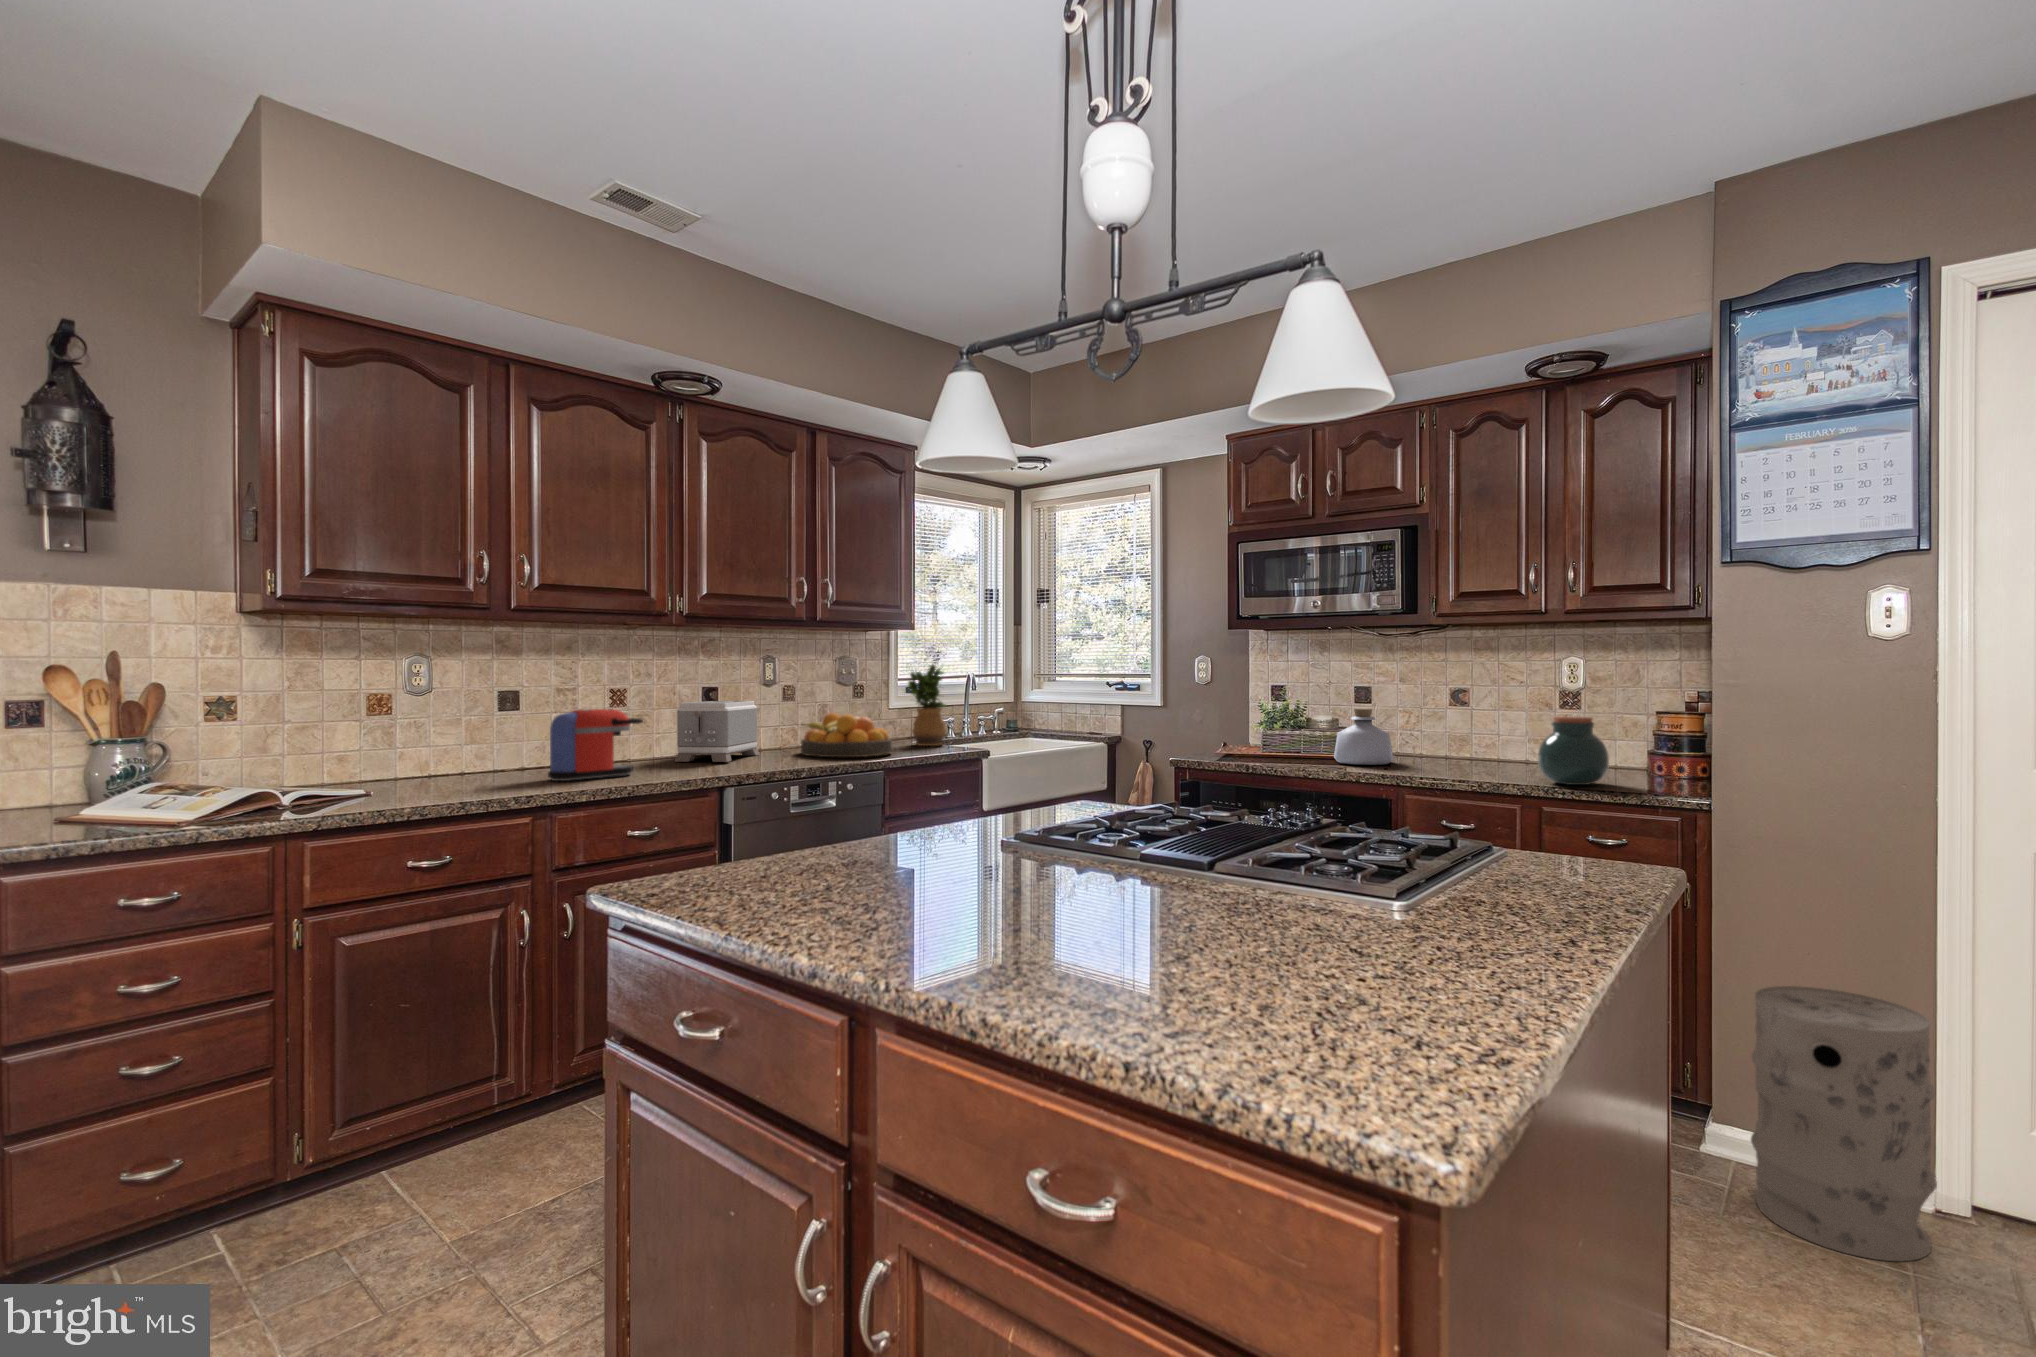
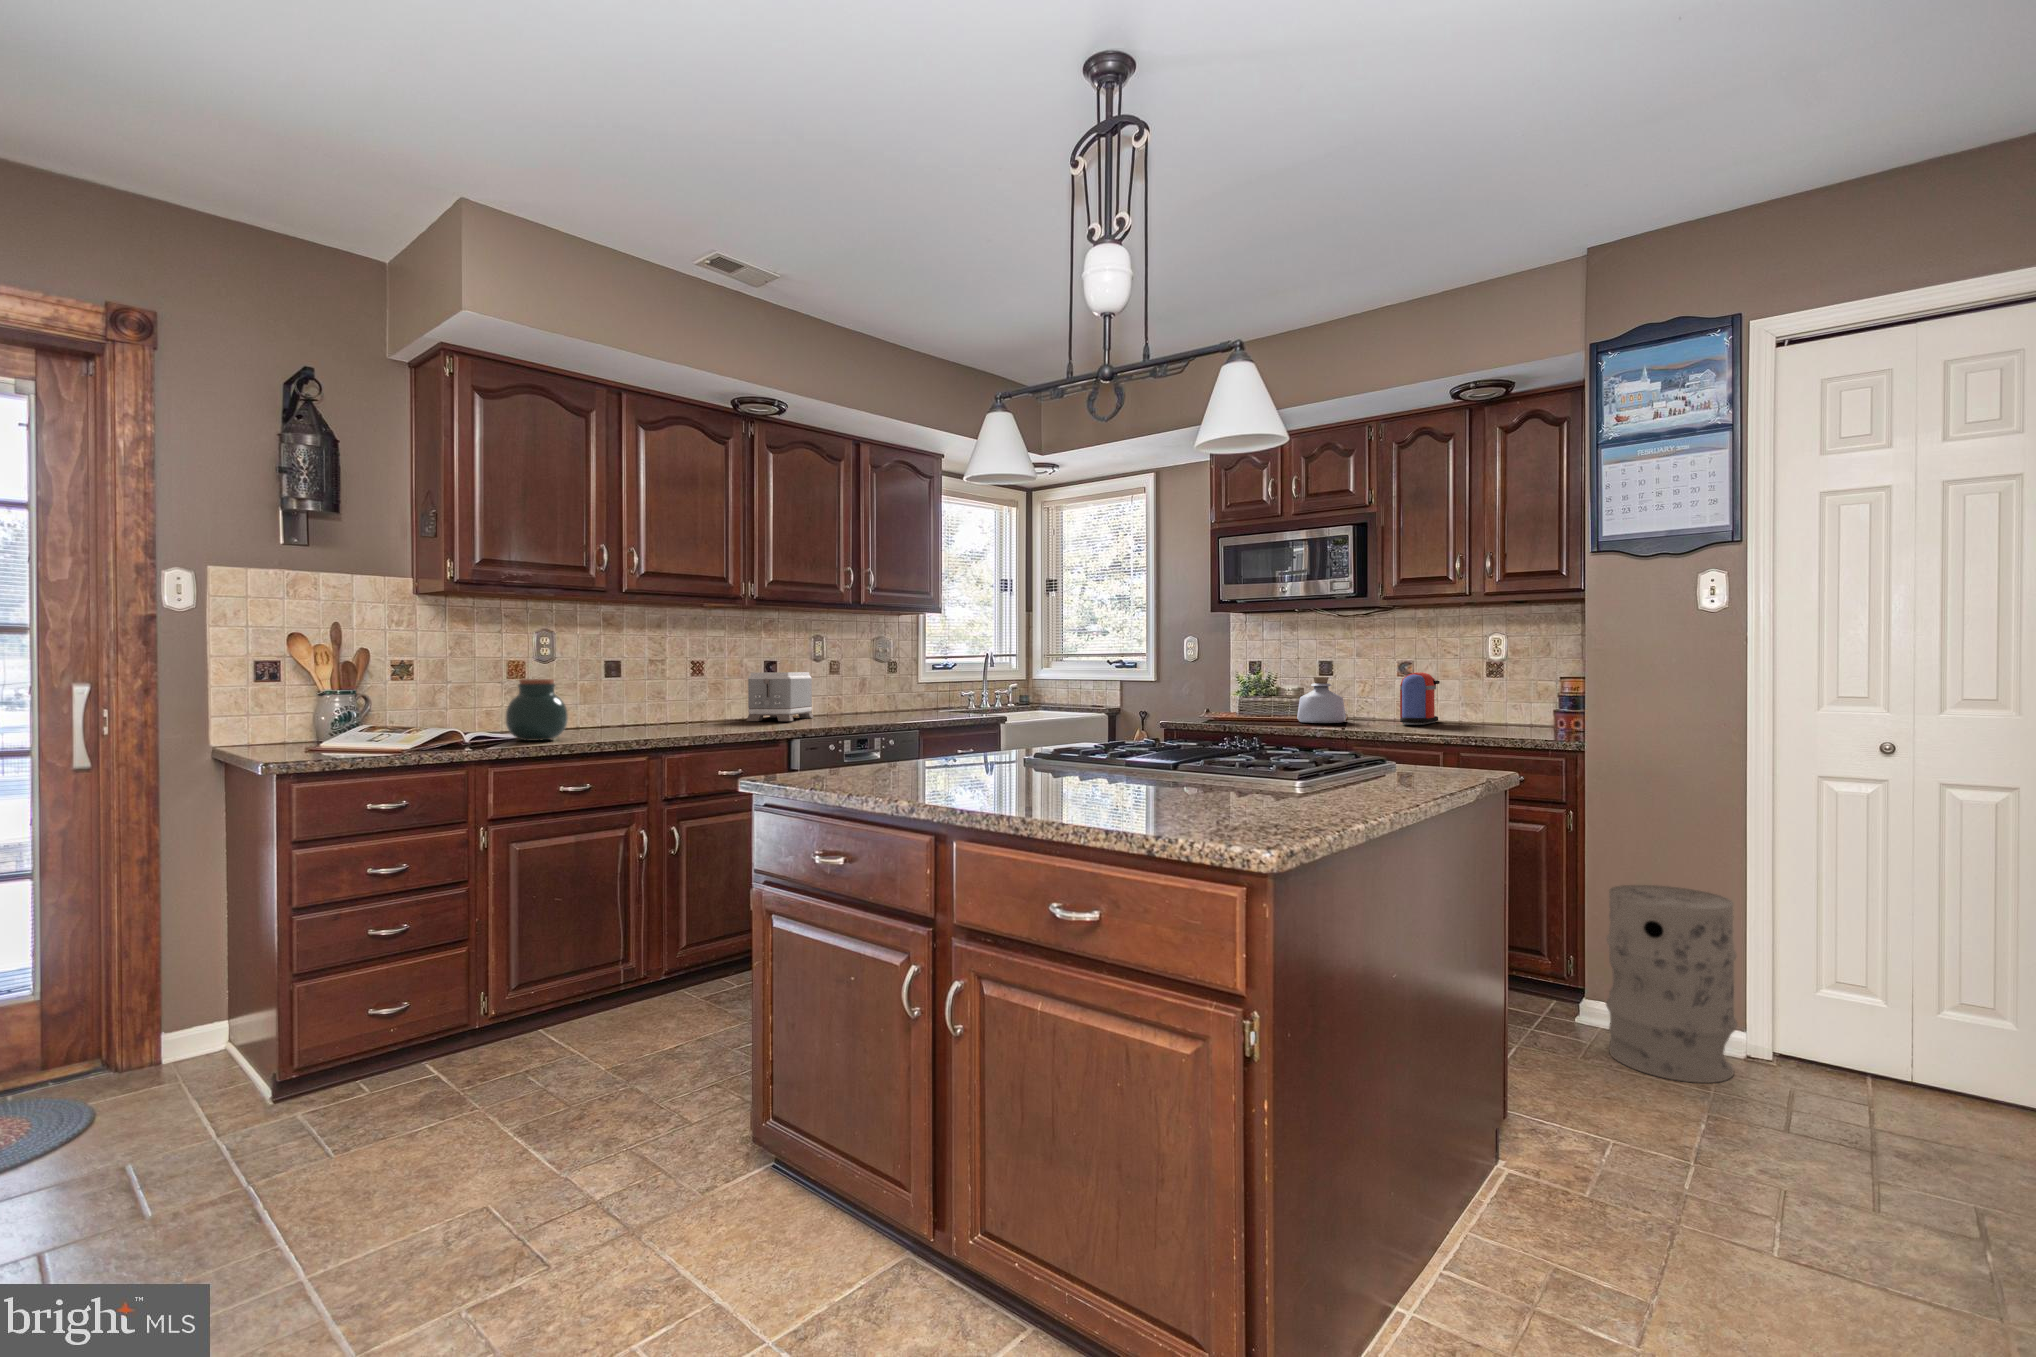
potted plant: present [907,664,946,746] -> none [934,642,971,713]
coffee maker: present [548,709,643,781] -> present [1400,673,1440,725]
fruit bowl: present [801,713,892,757] -> none [848,683,925,719]
jar: present [1538,716,1609,785] -> present [506,679,568,741]

